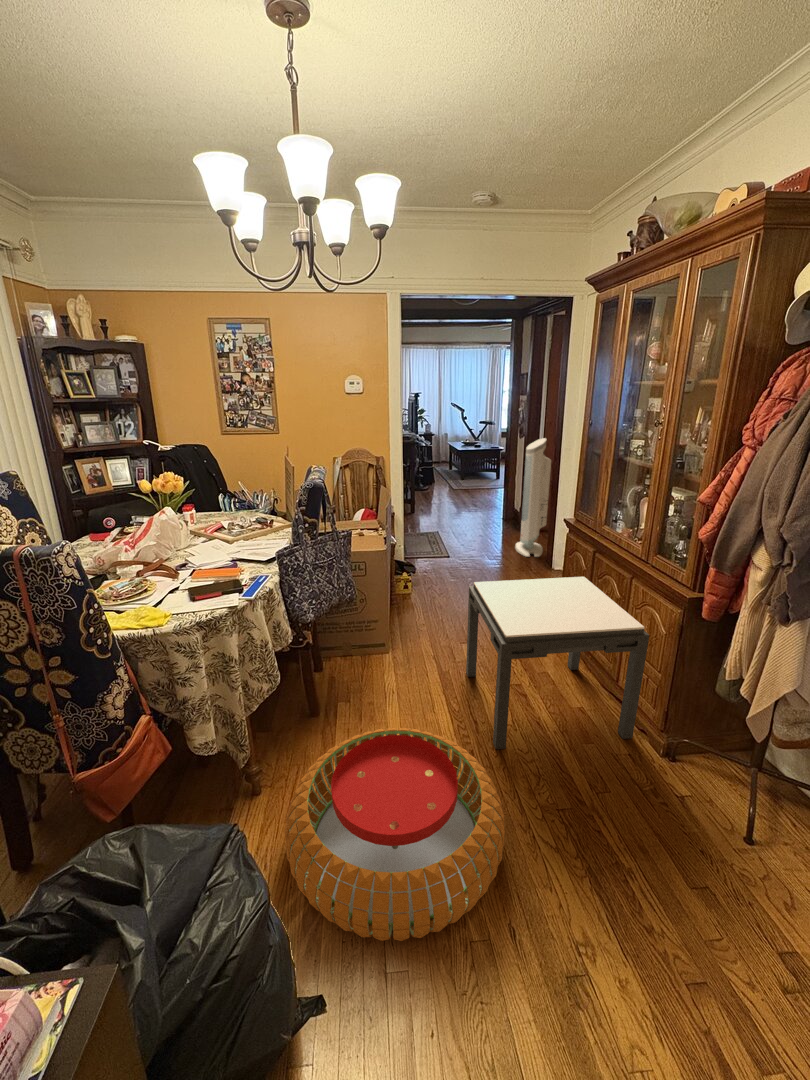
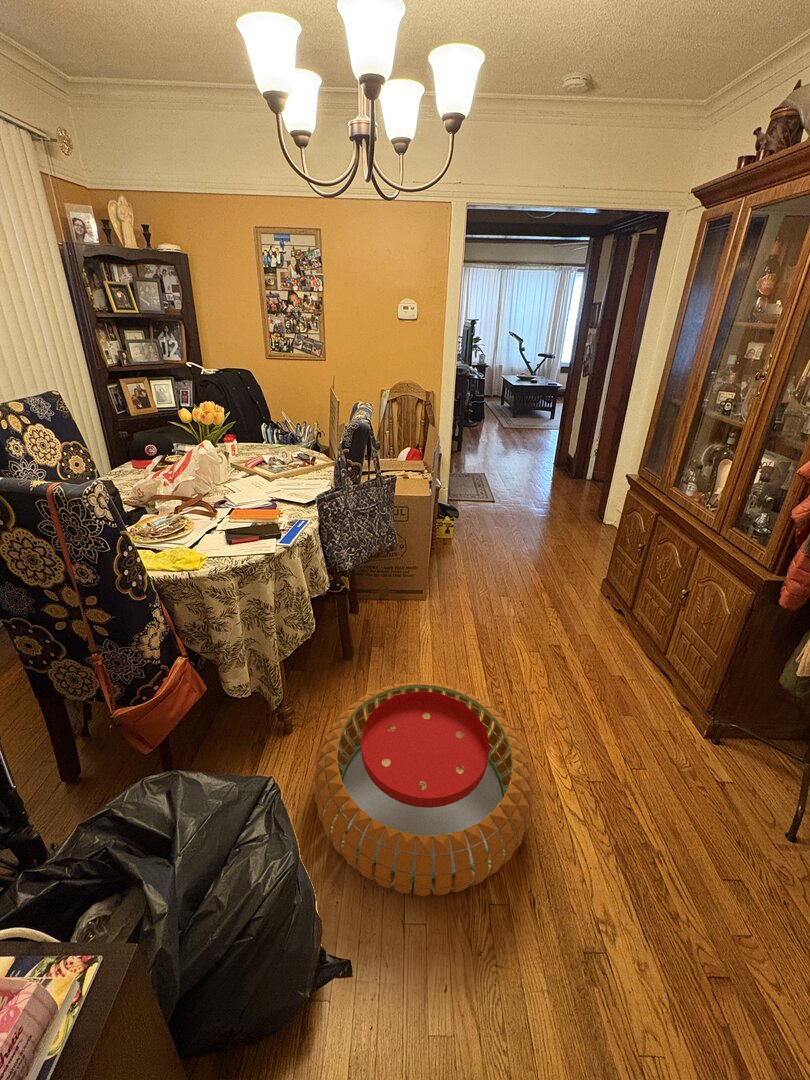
air purifier: present [515,438,551,557] -> none [562,379,614,508]
side table: present [466,577,649,749] -> none [502,537,711,713]

